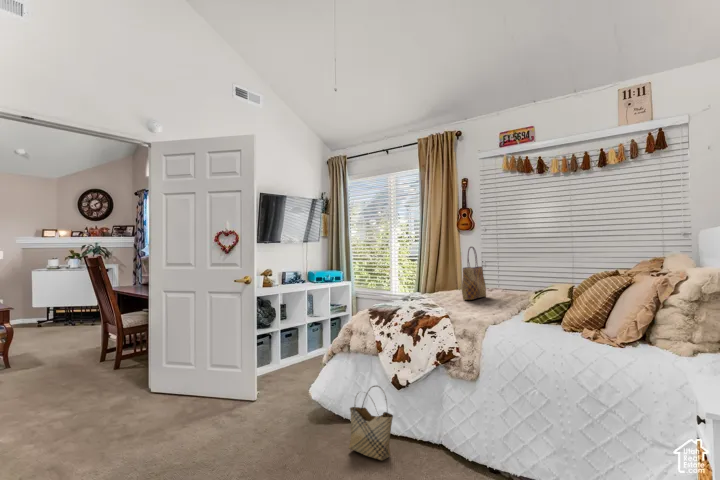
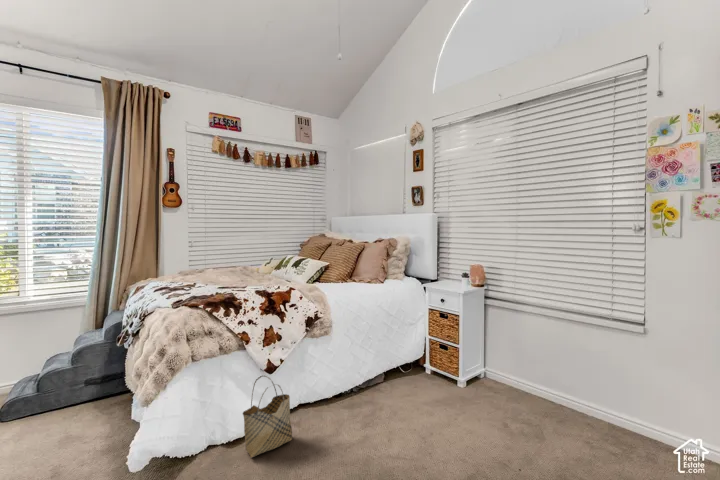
tote bag: present [462,247,486,300] -> none [229,224,247,275]

